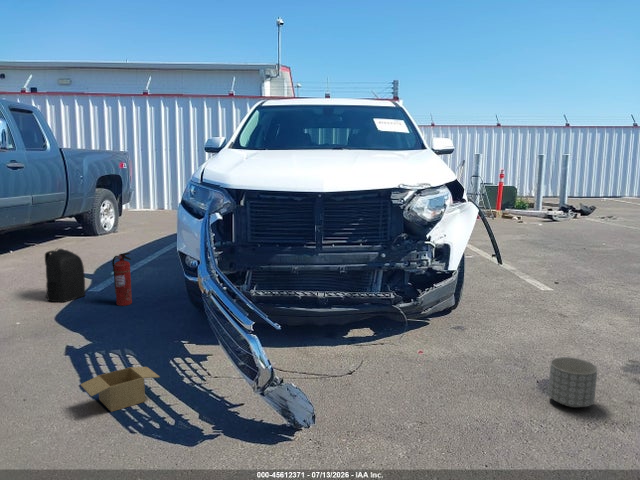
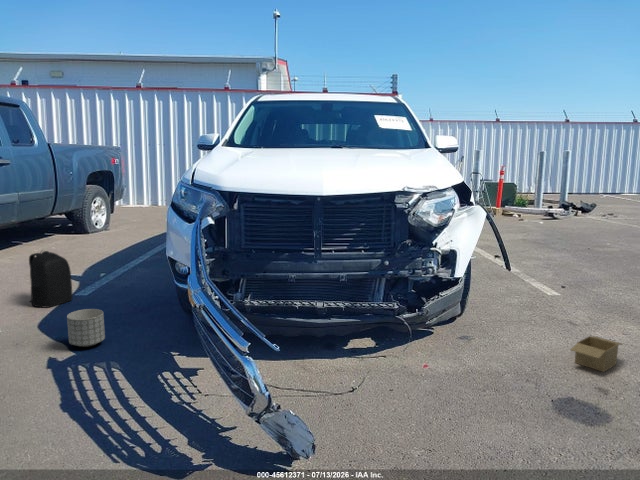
fire extinguisher: present [112,253,132,306] -> none [100,256,121,311]
planter: present [548,357,597,408] -> present [67,309,105,347]
cardboard box: present [81,367,160,412] -> present [571,336,622,372]

